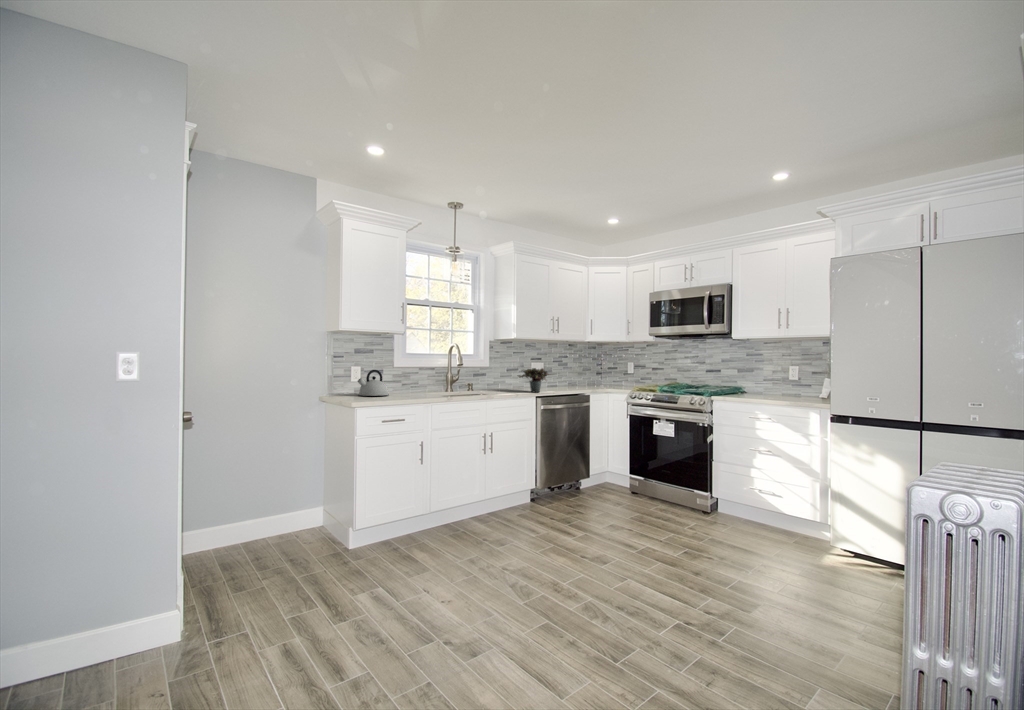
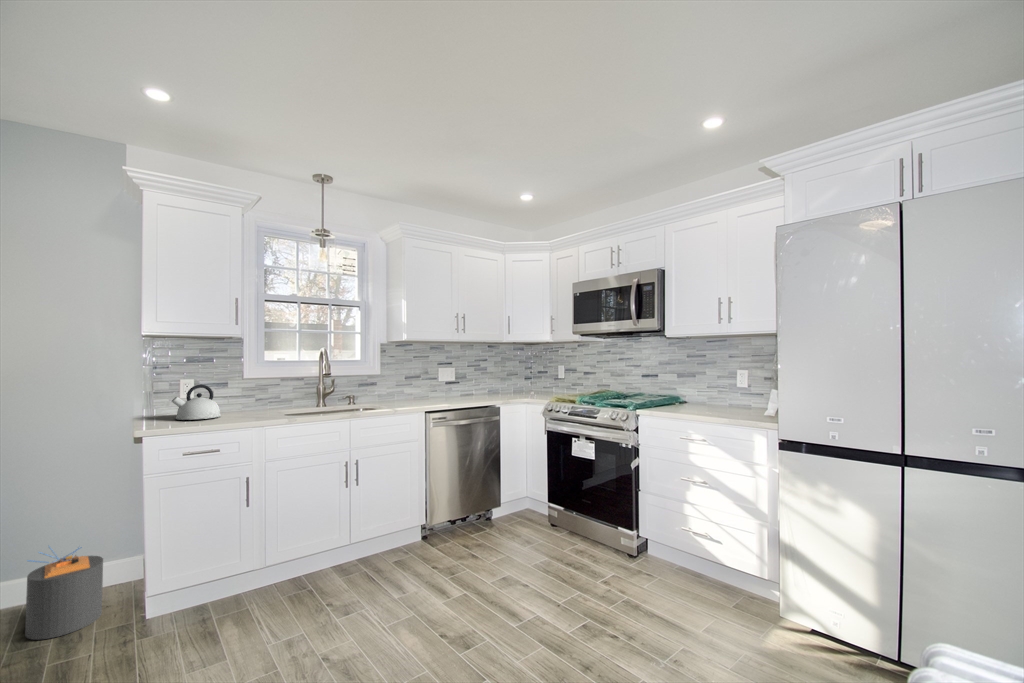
potted plant: present [518,368,549,392] -> none [410,376,454,406]
trash can: none [274,481,321,547] -> present [25,546,103,640]

